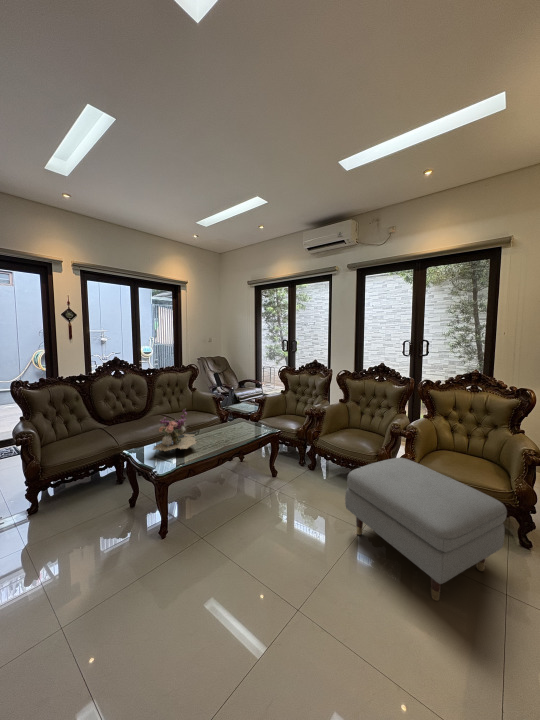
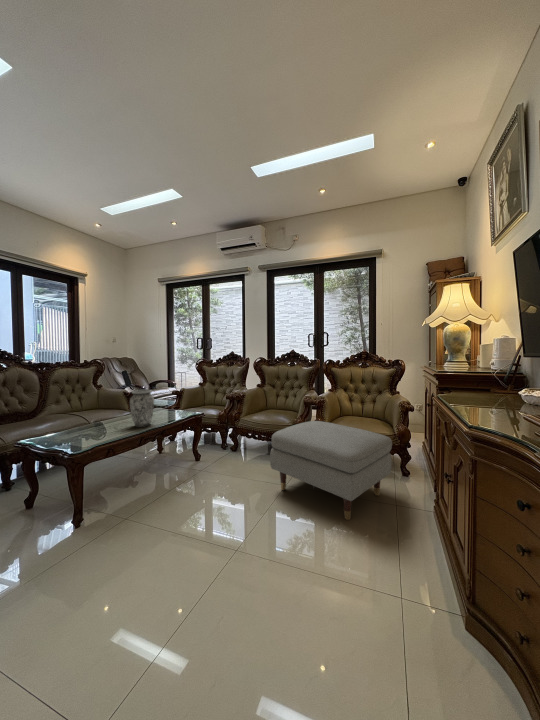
vase: none [212,405,234,441] -> present [130,390,154,427]
flower arrangement: present [153,410,198,452] -> none [58,393,116,440]

